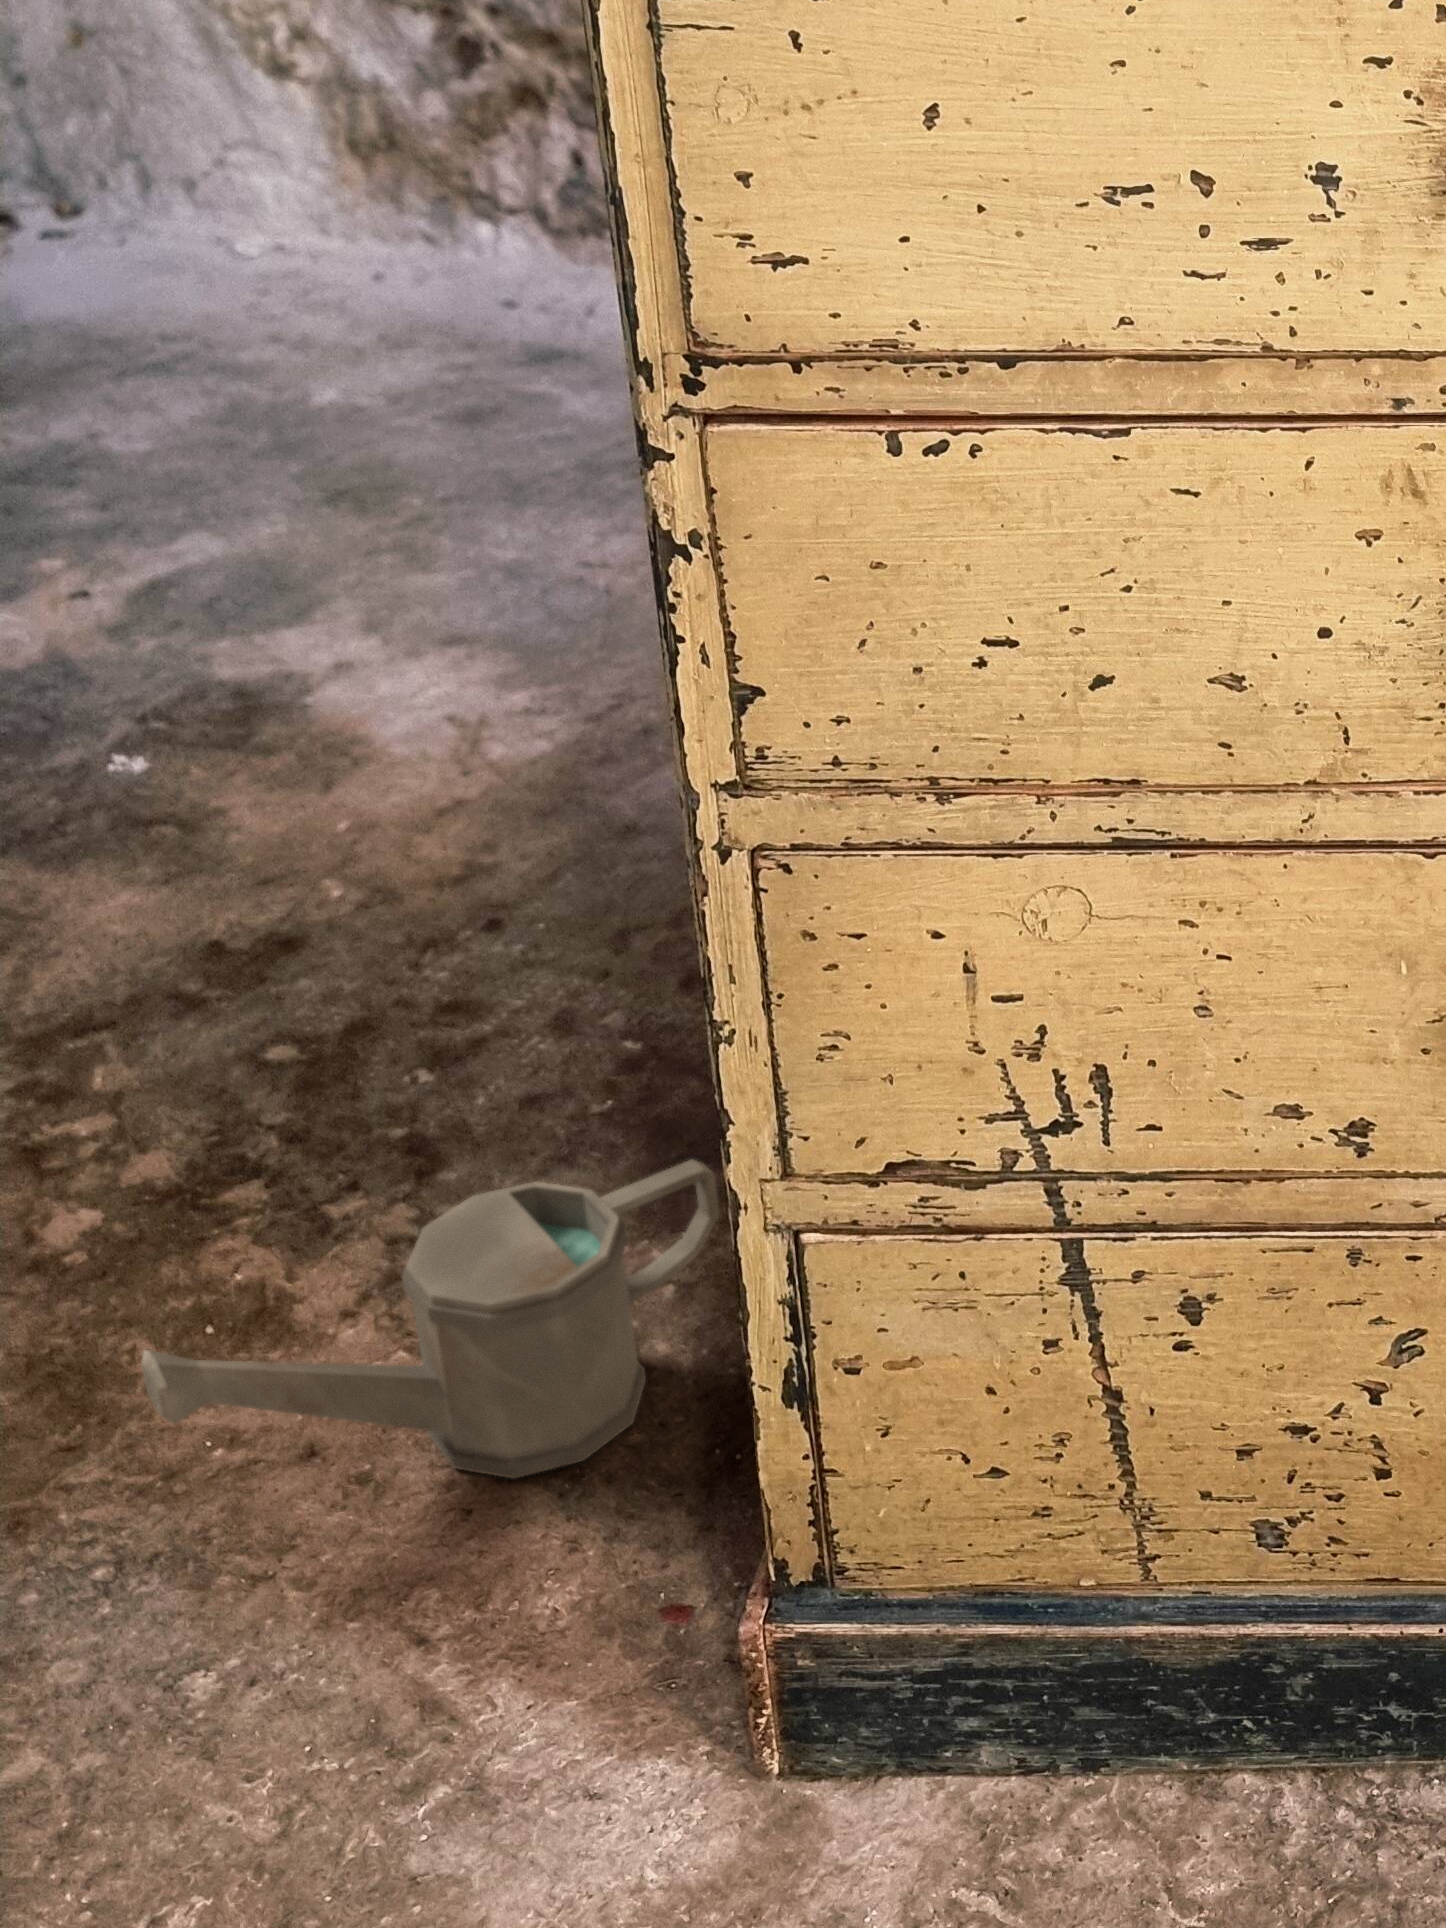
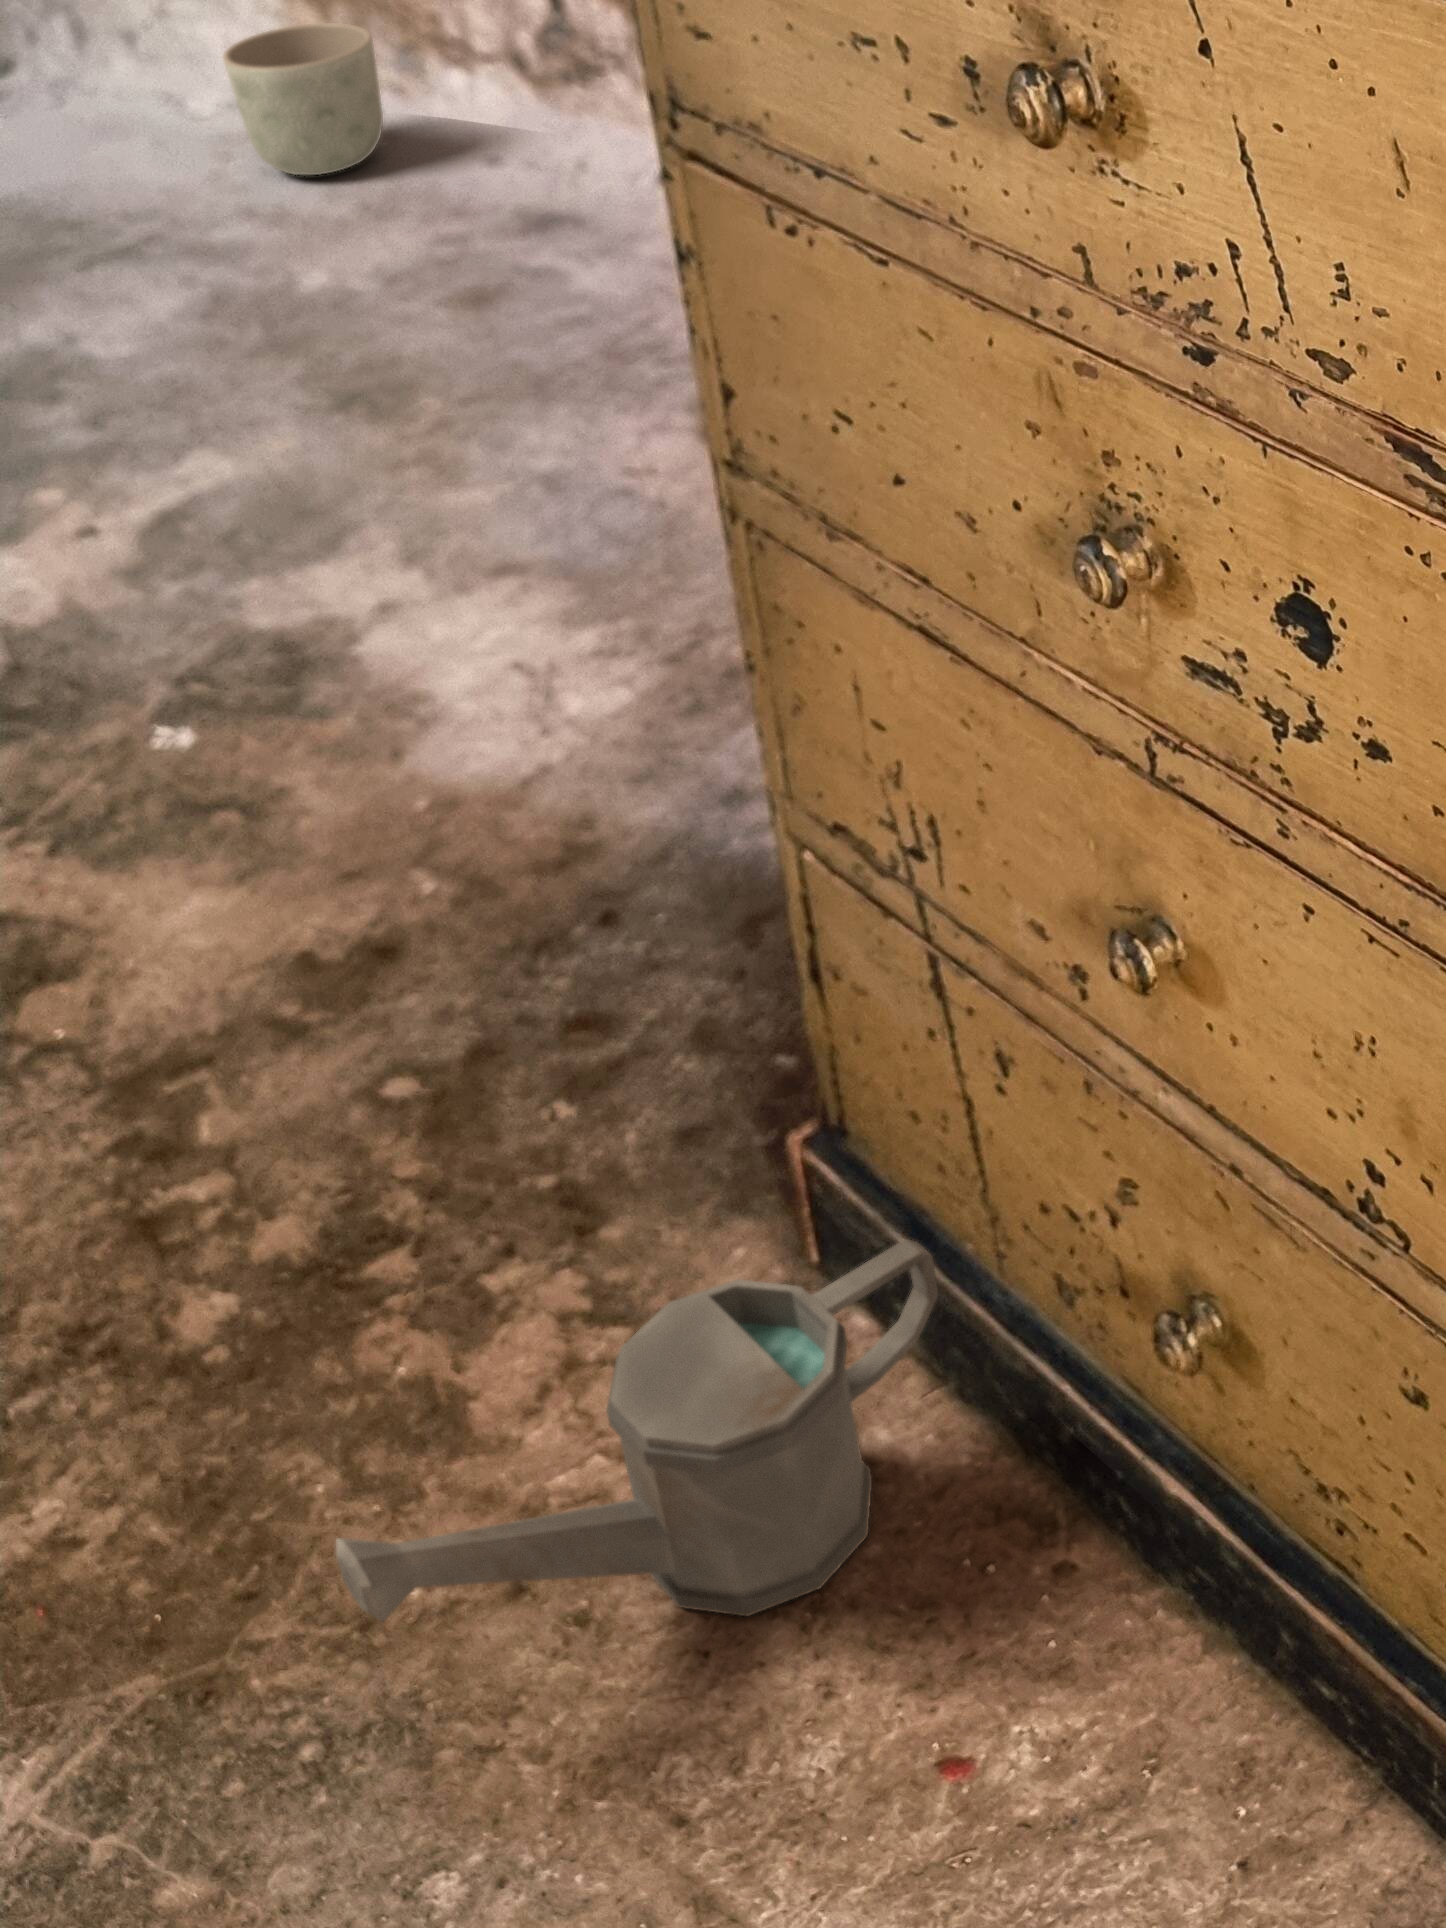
planter: none [259,168,403,306] -> present [223,23,383,175]

